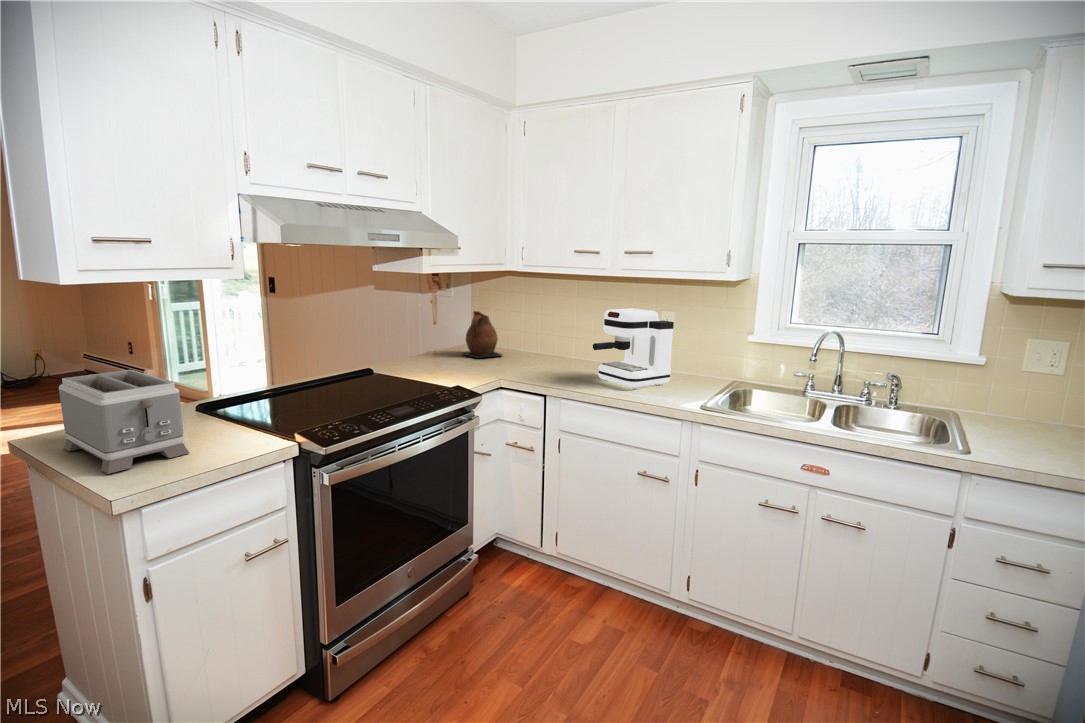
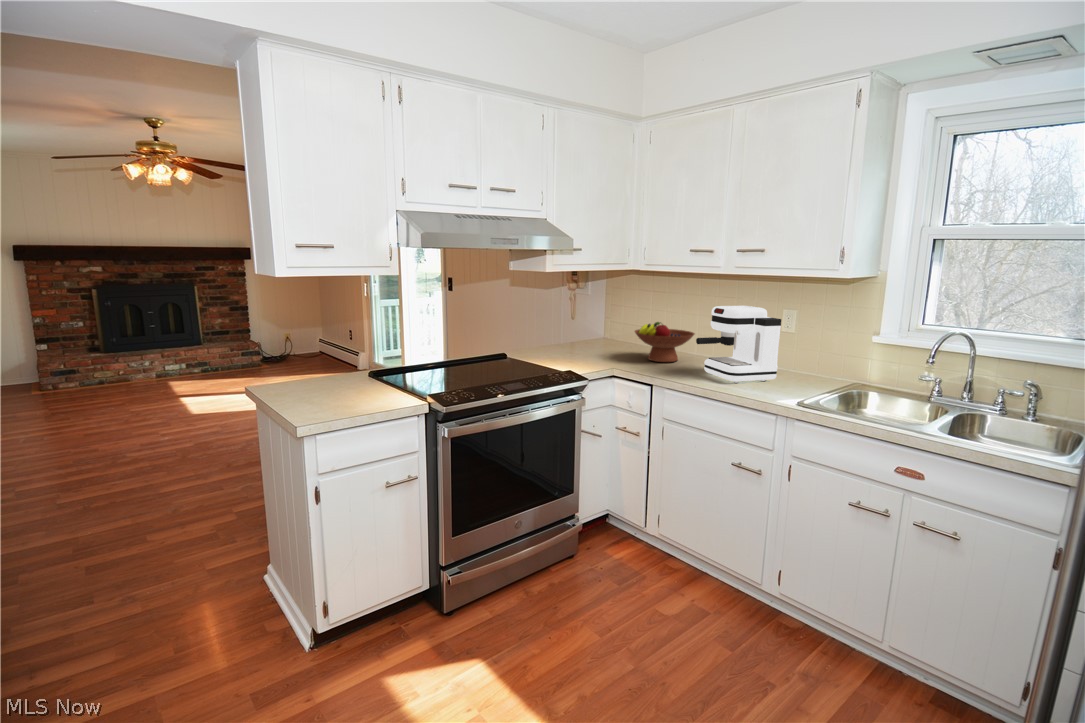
ceramic pitcher: present [464,311,502,357] -> none [588,307,626,350]
fruit bowl: none [518,326,581,369] -> present [635,322,695,362]
toaster: present [59,370,189,474] -> none [280,342,354,411]

